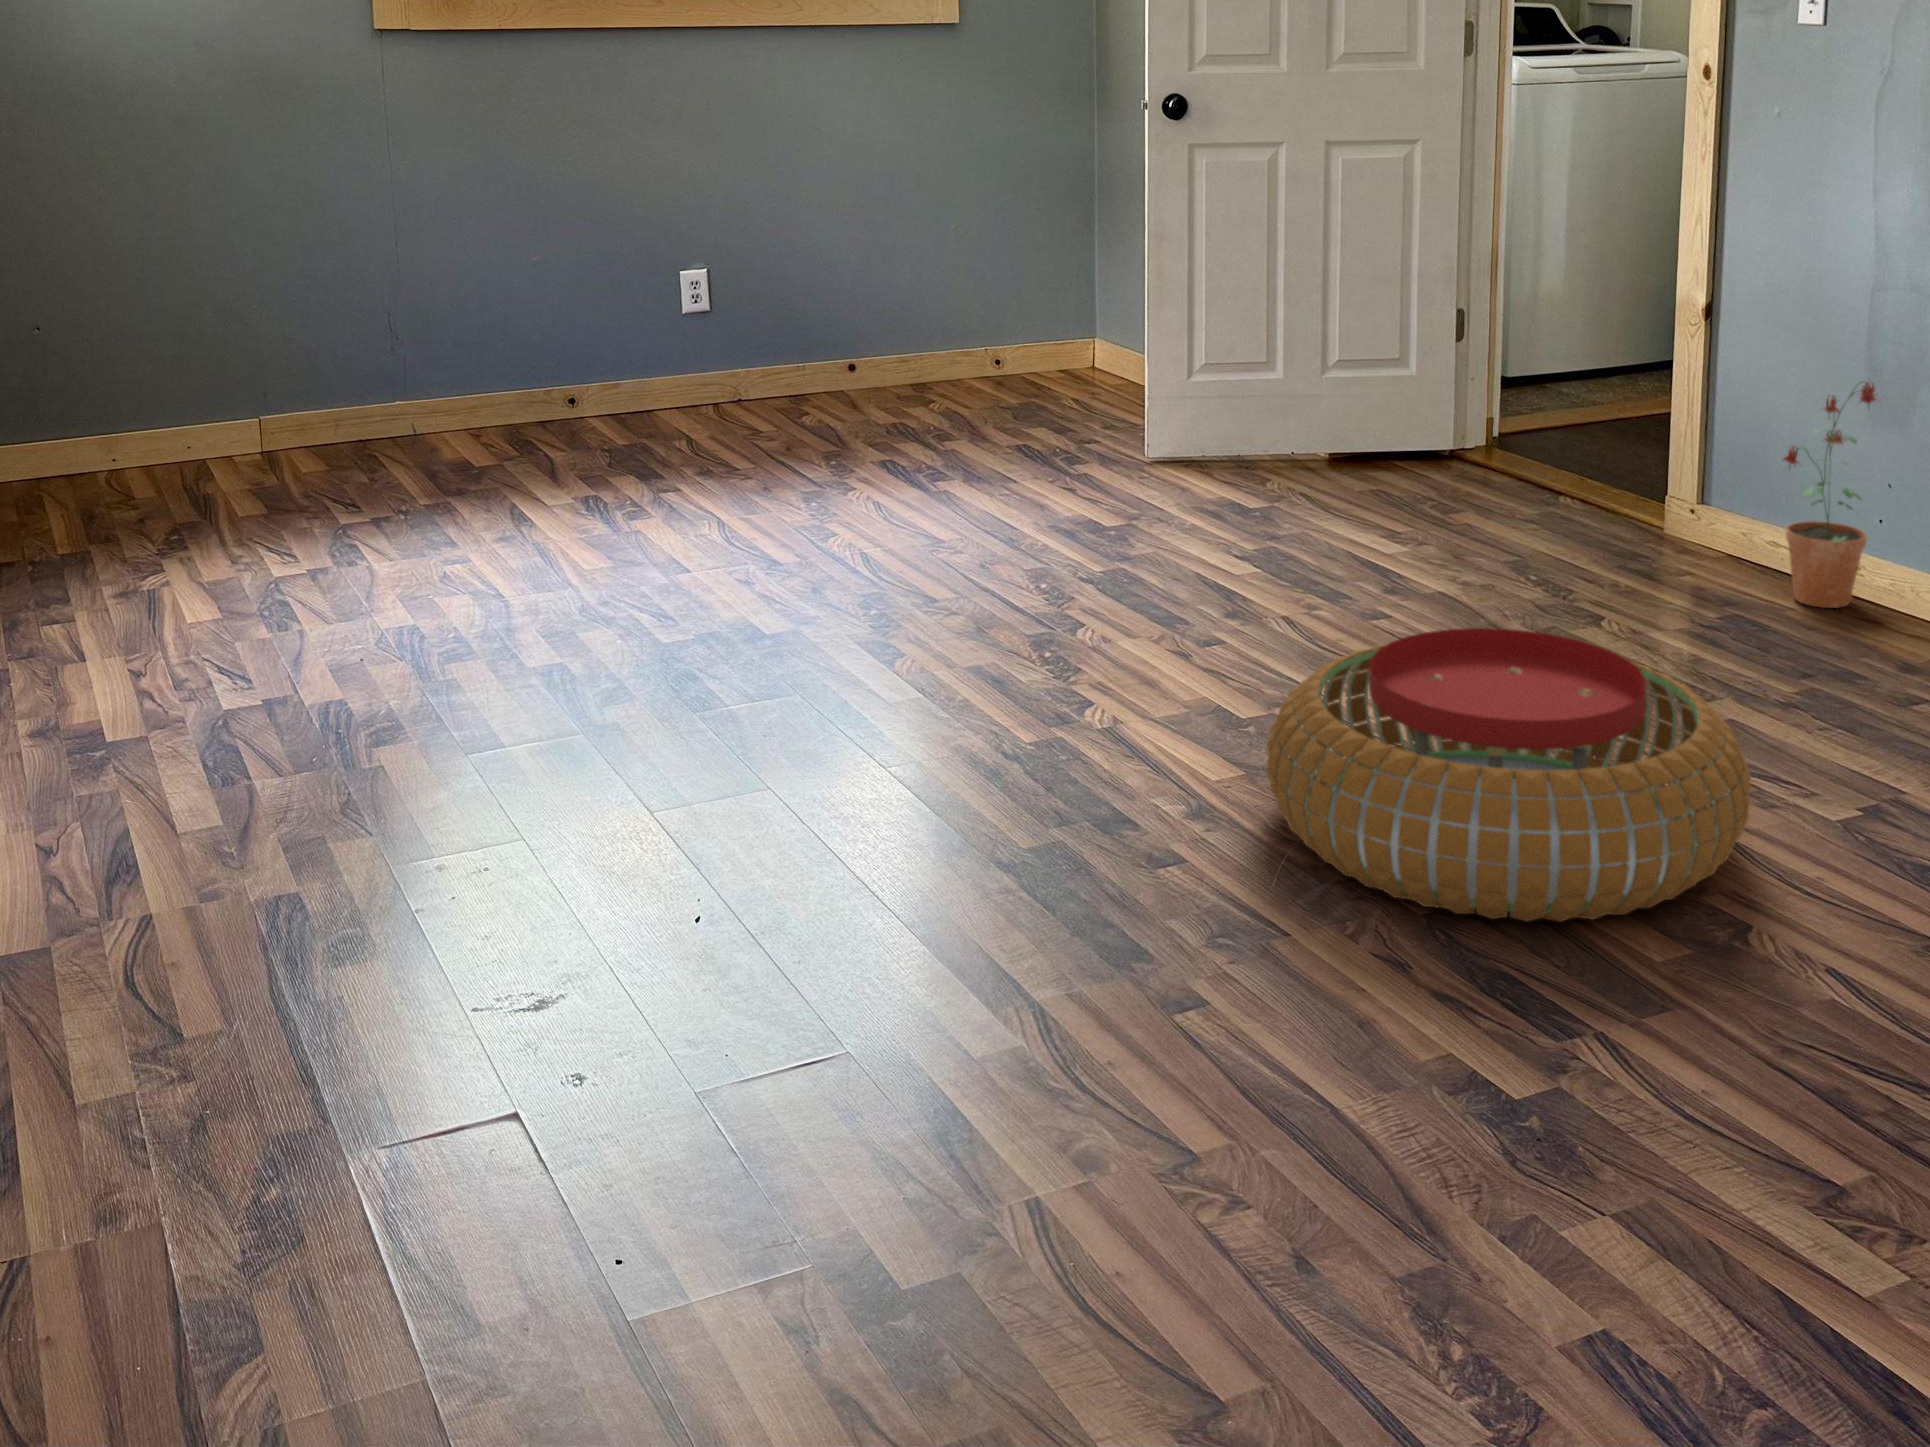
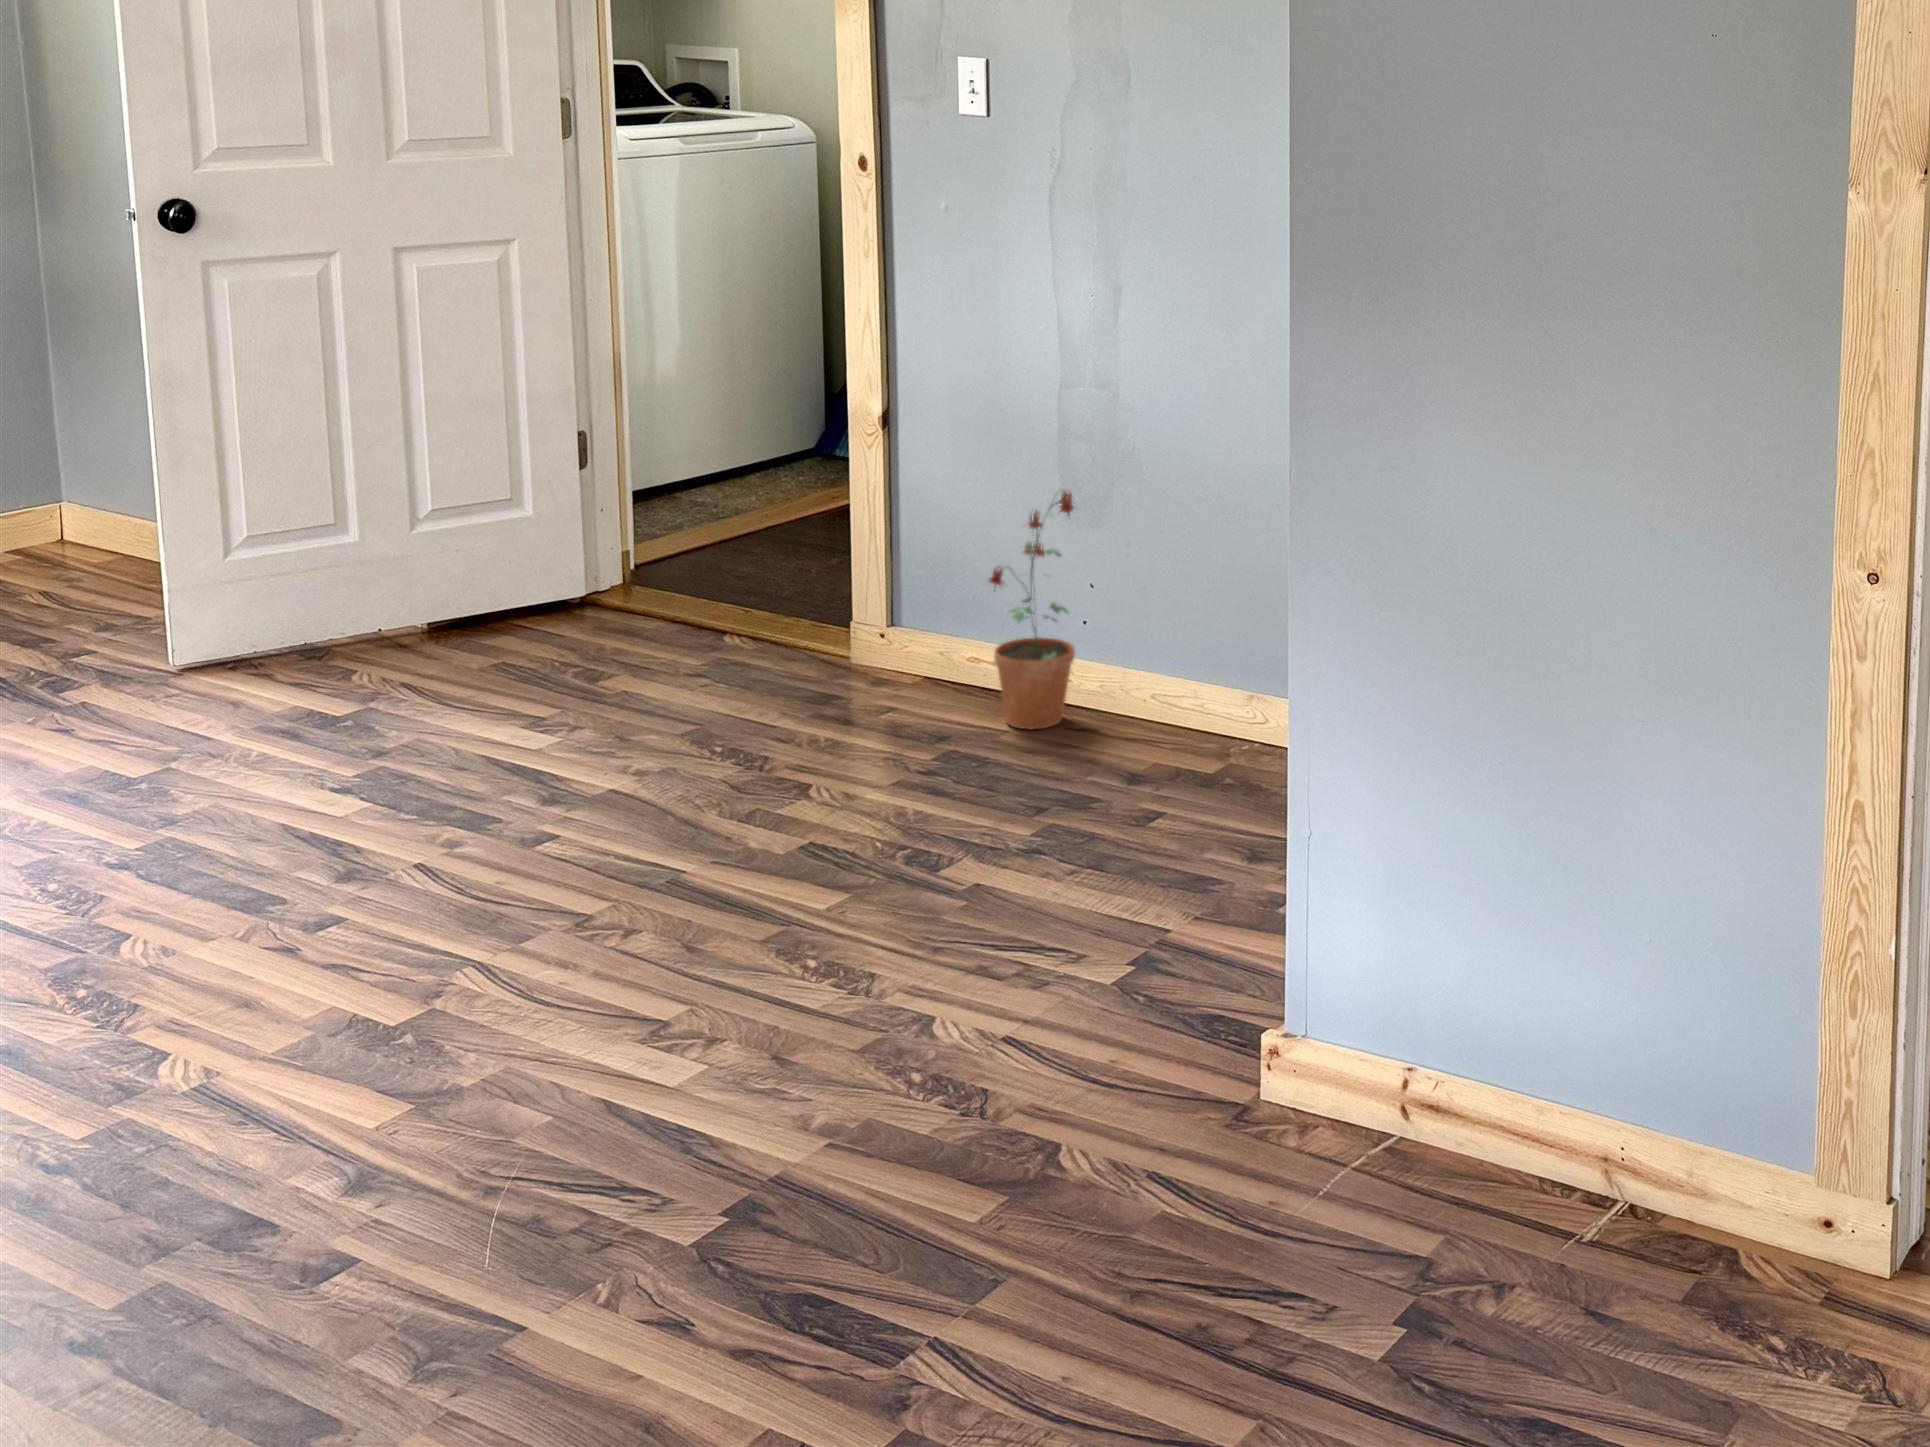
pouf: present [1267,628,1751,922] -> none [456,854,1042,1235]

